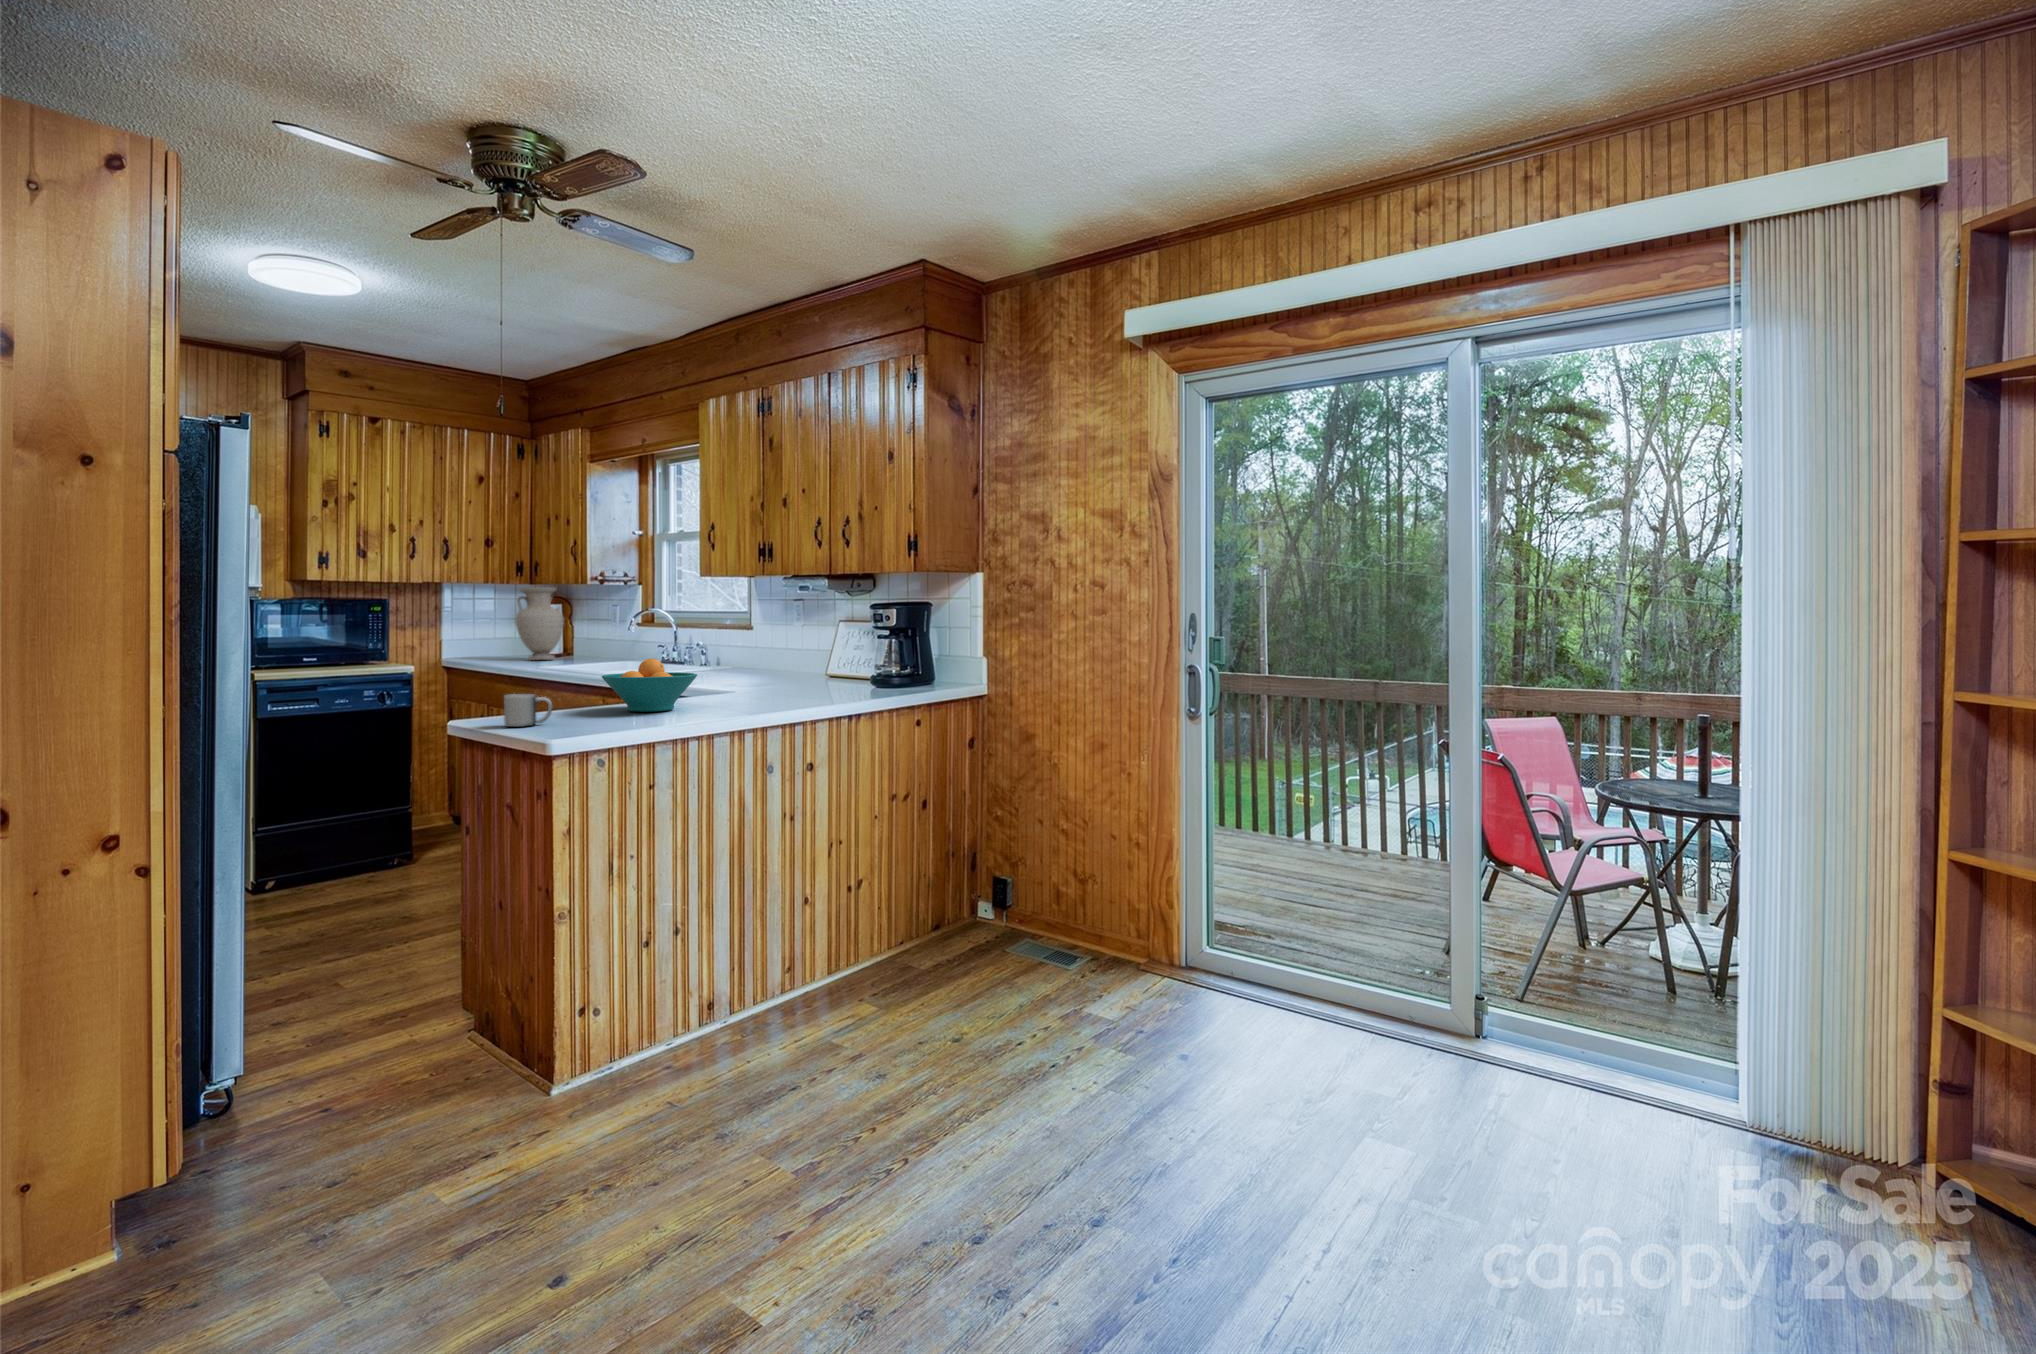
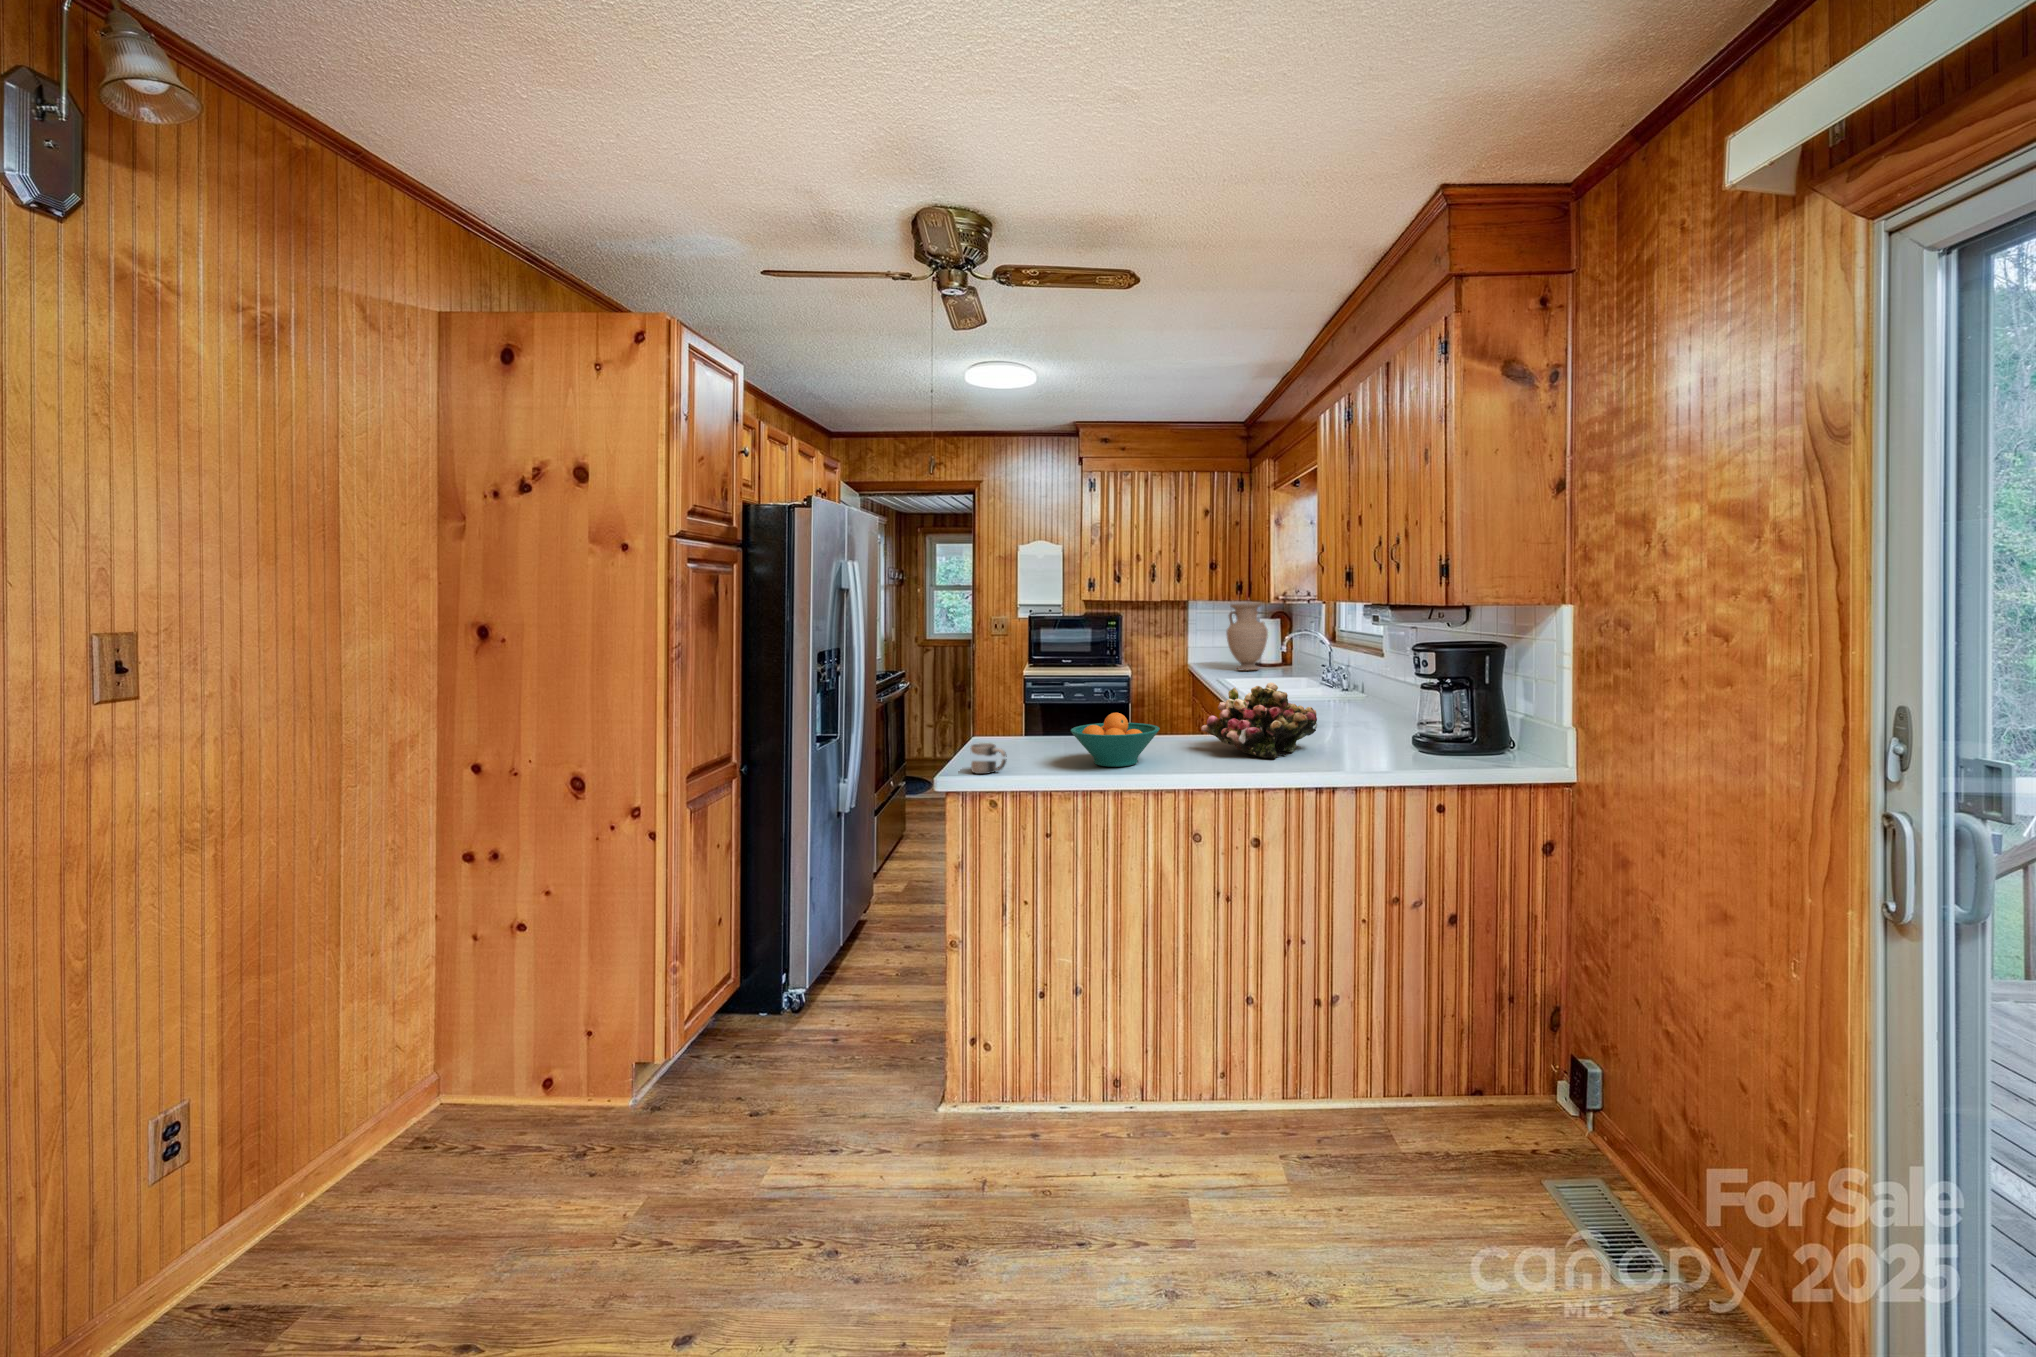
flower arrangement: none [698,636,806,697] -> present [1201,682,1317,758]

